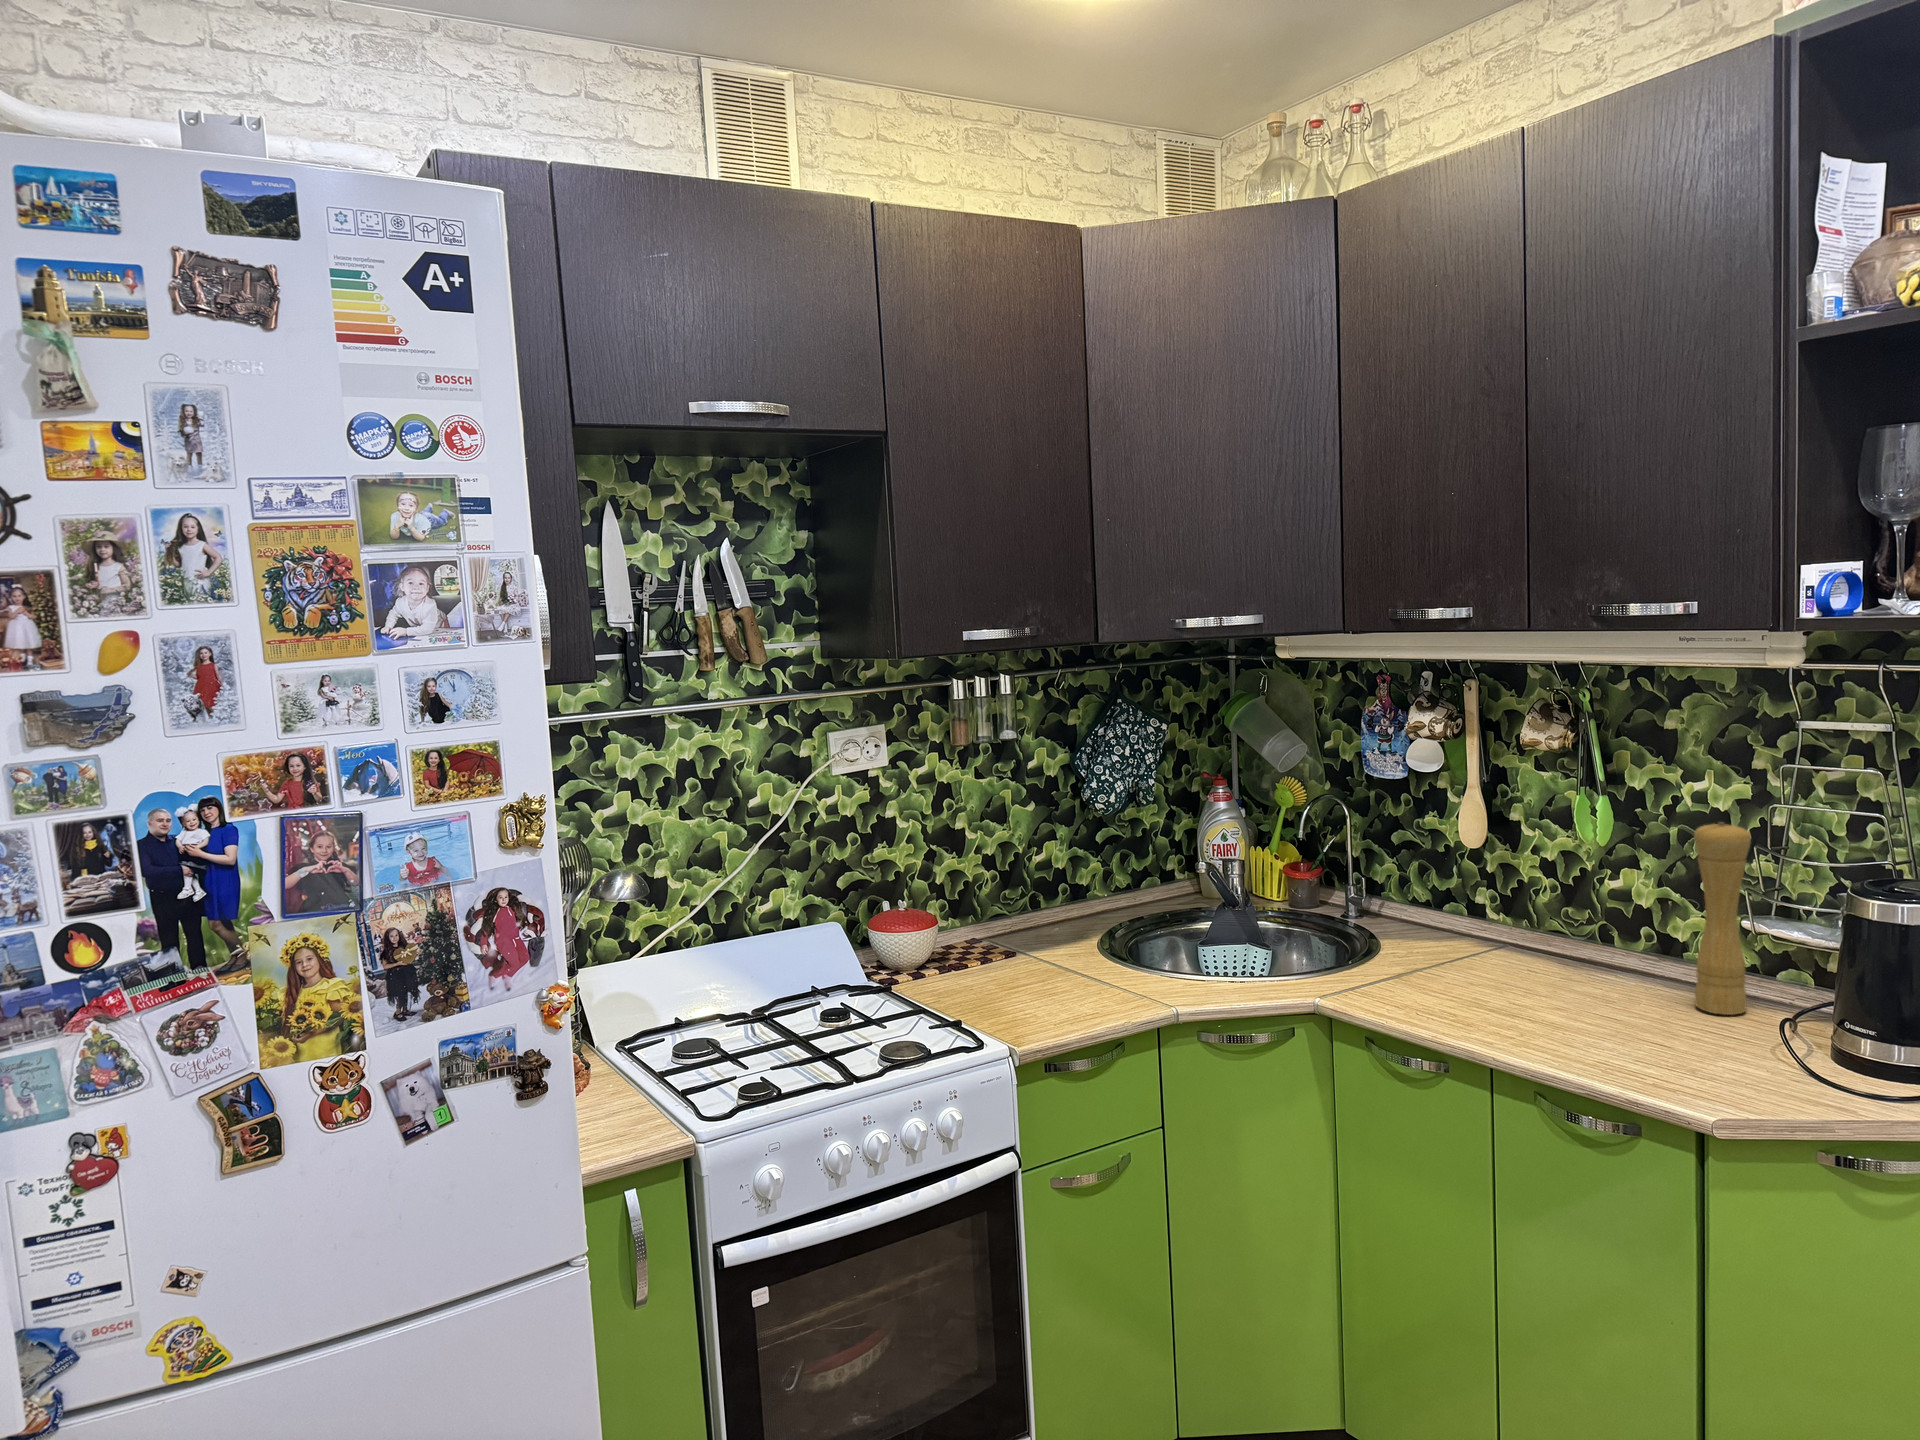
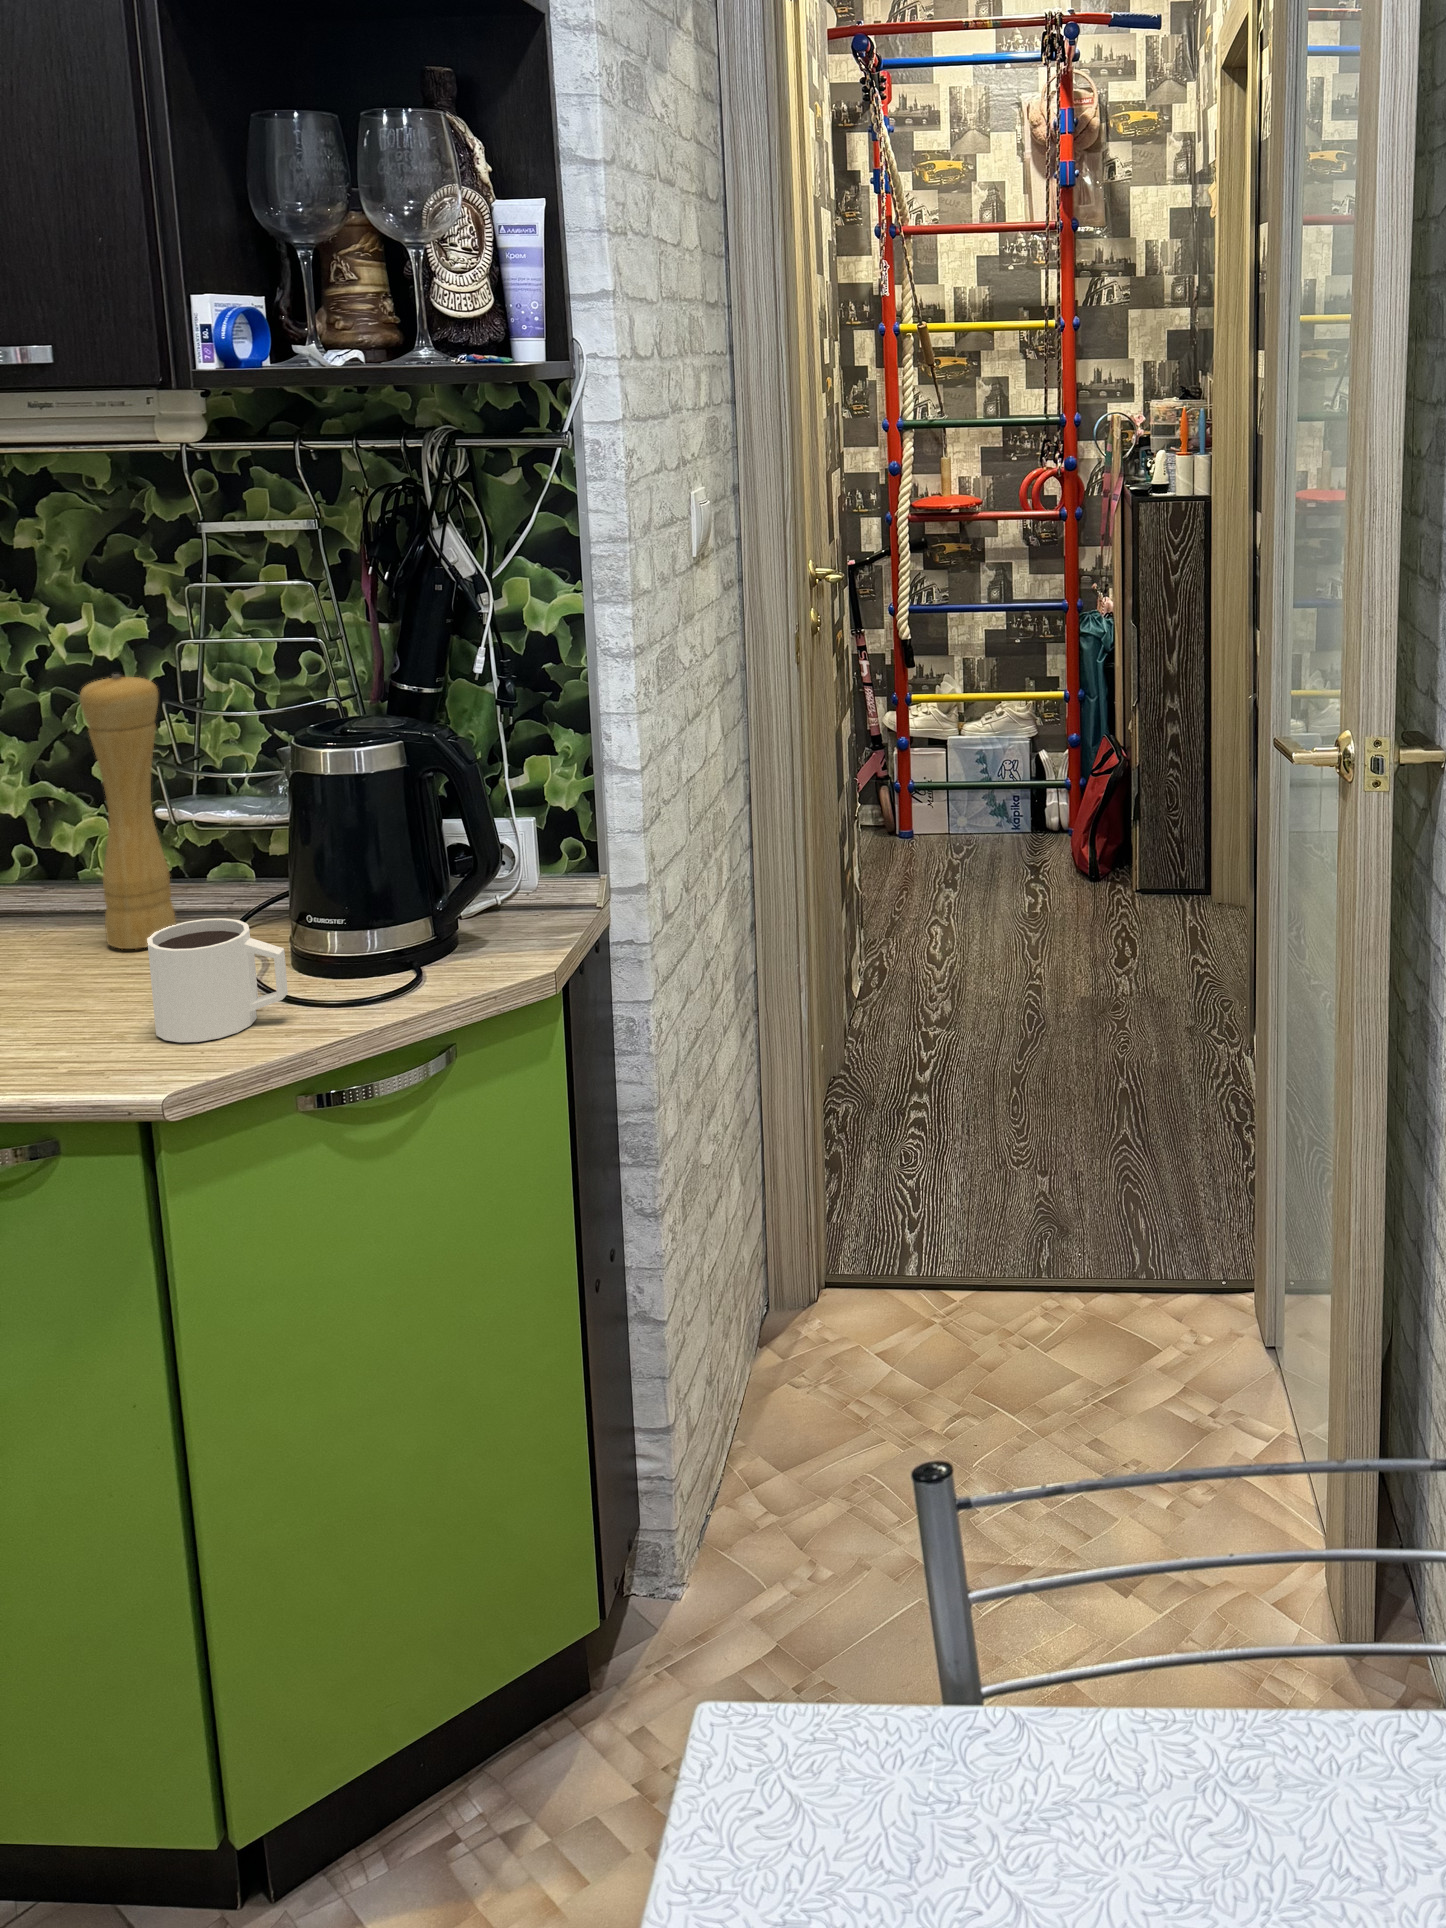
mug: none [1717,1002,1821,1090] -> present [147,918,288,1042]

